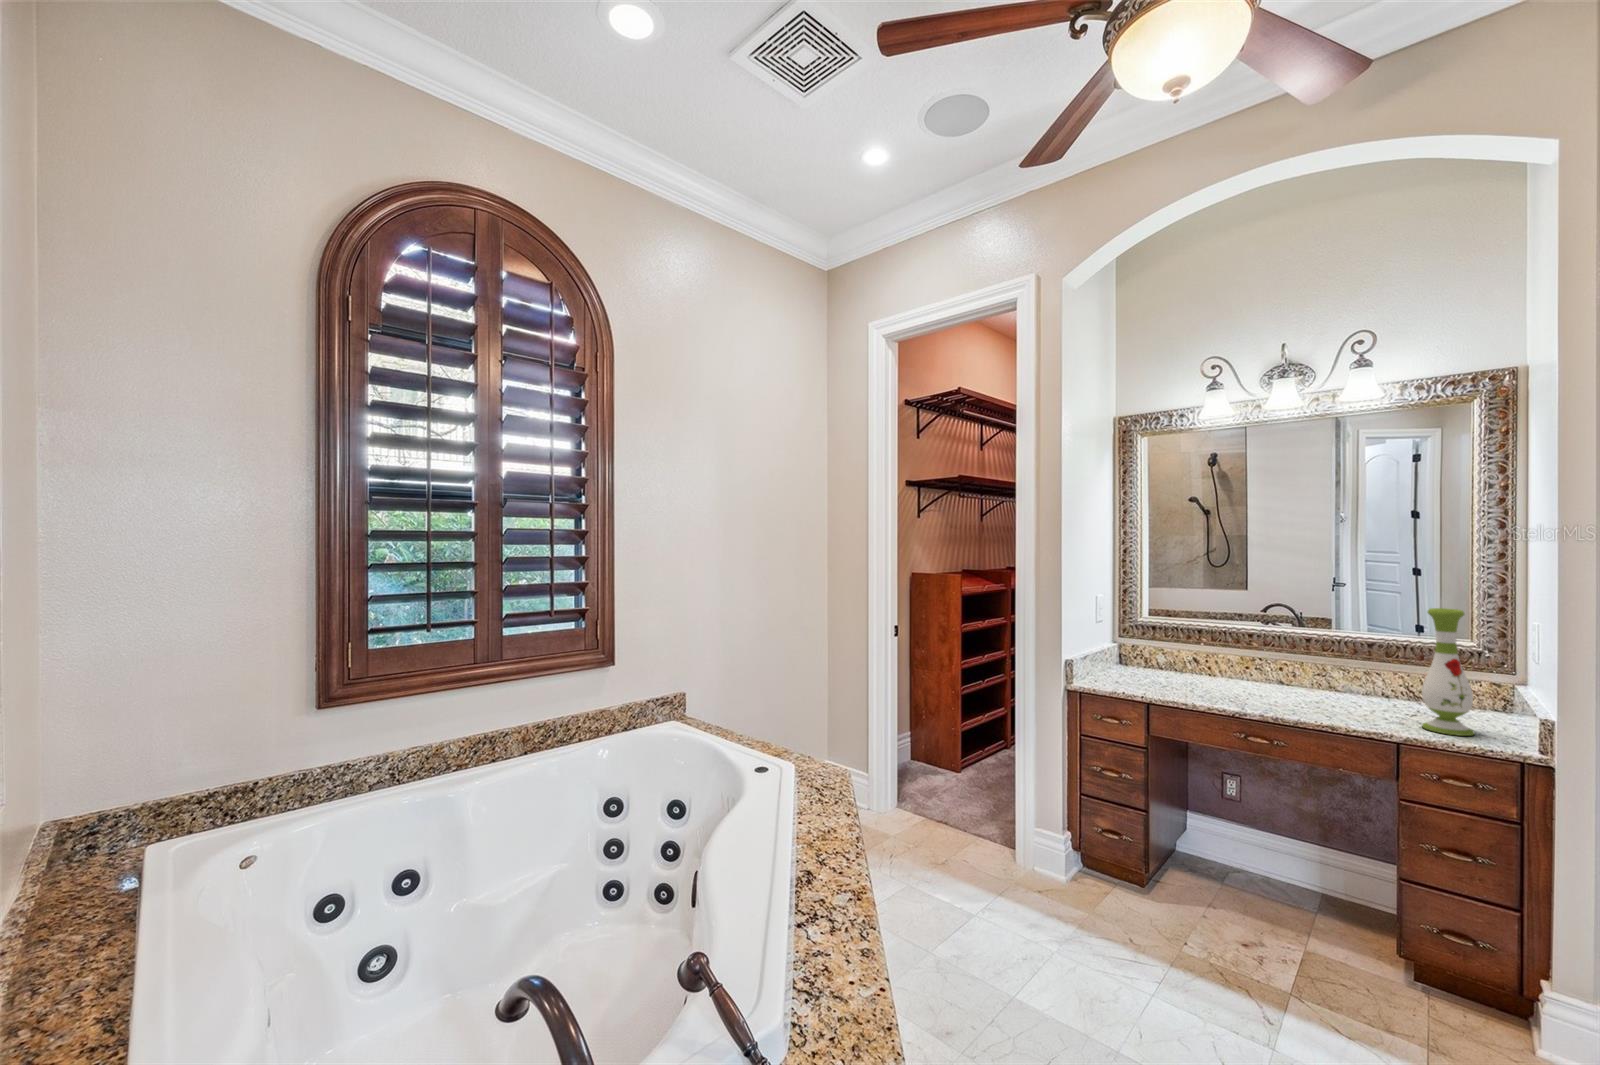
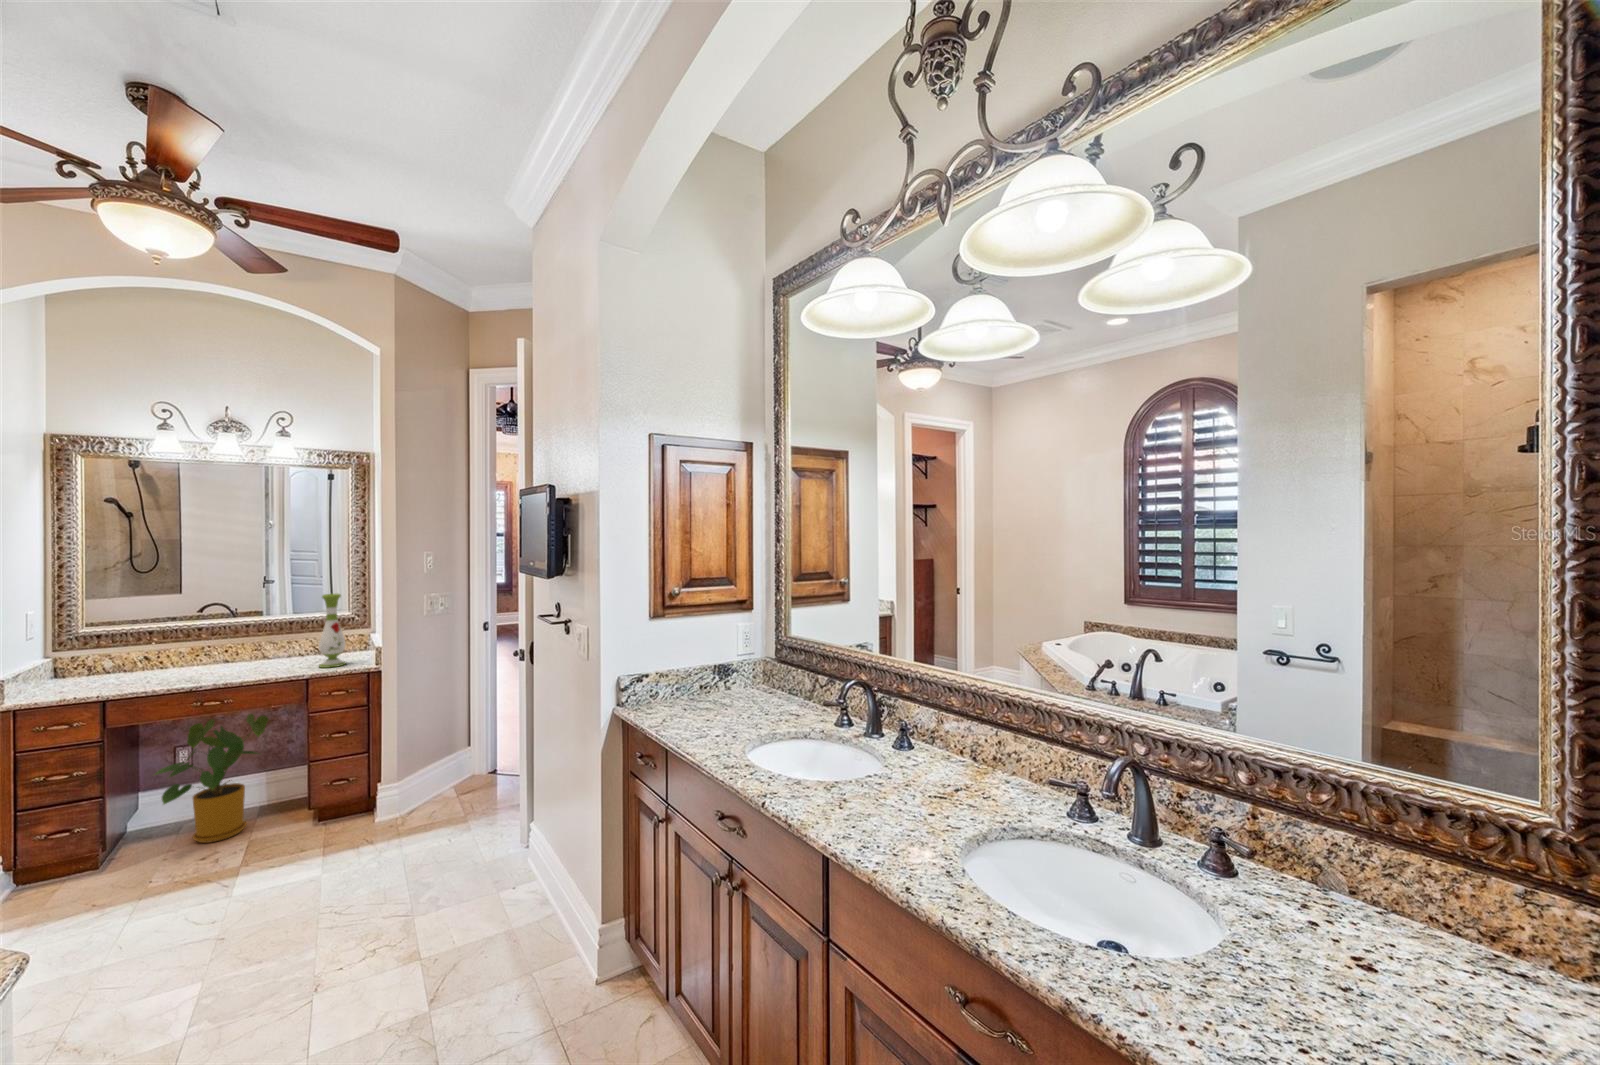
house plant: none [1195,755,1337,931] -> present [155,714,268,843]

